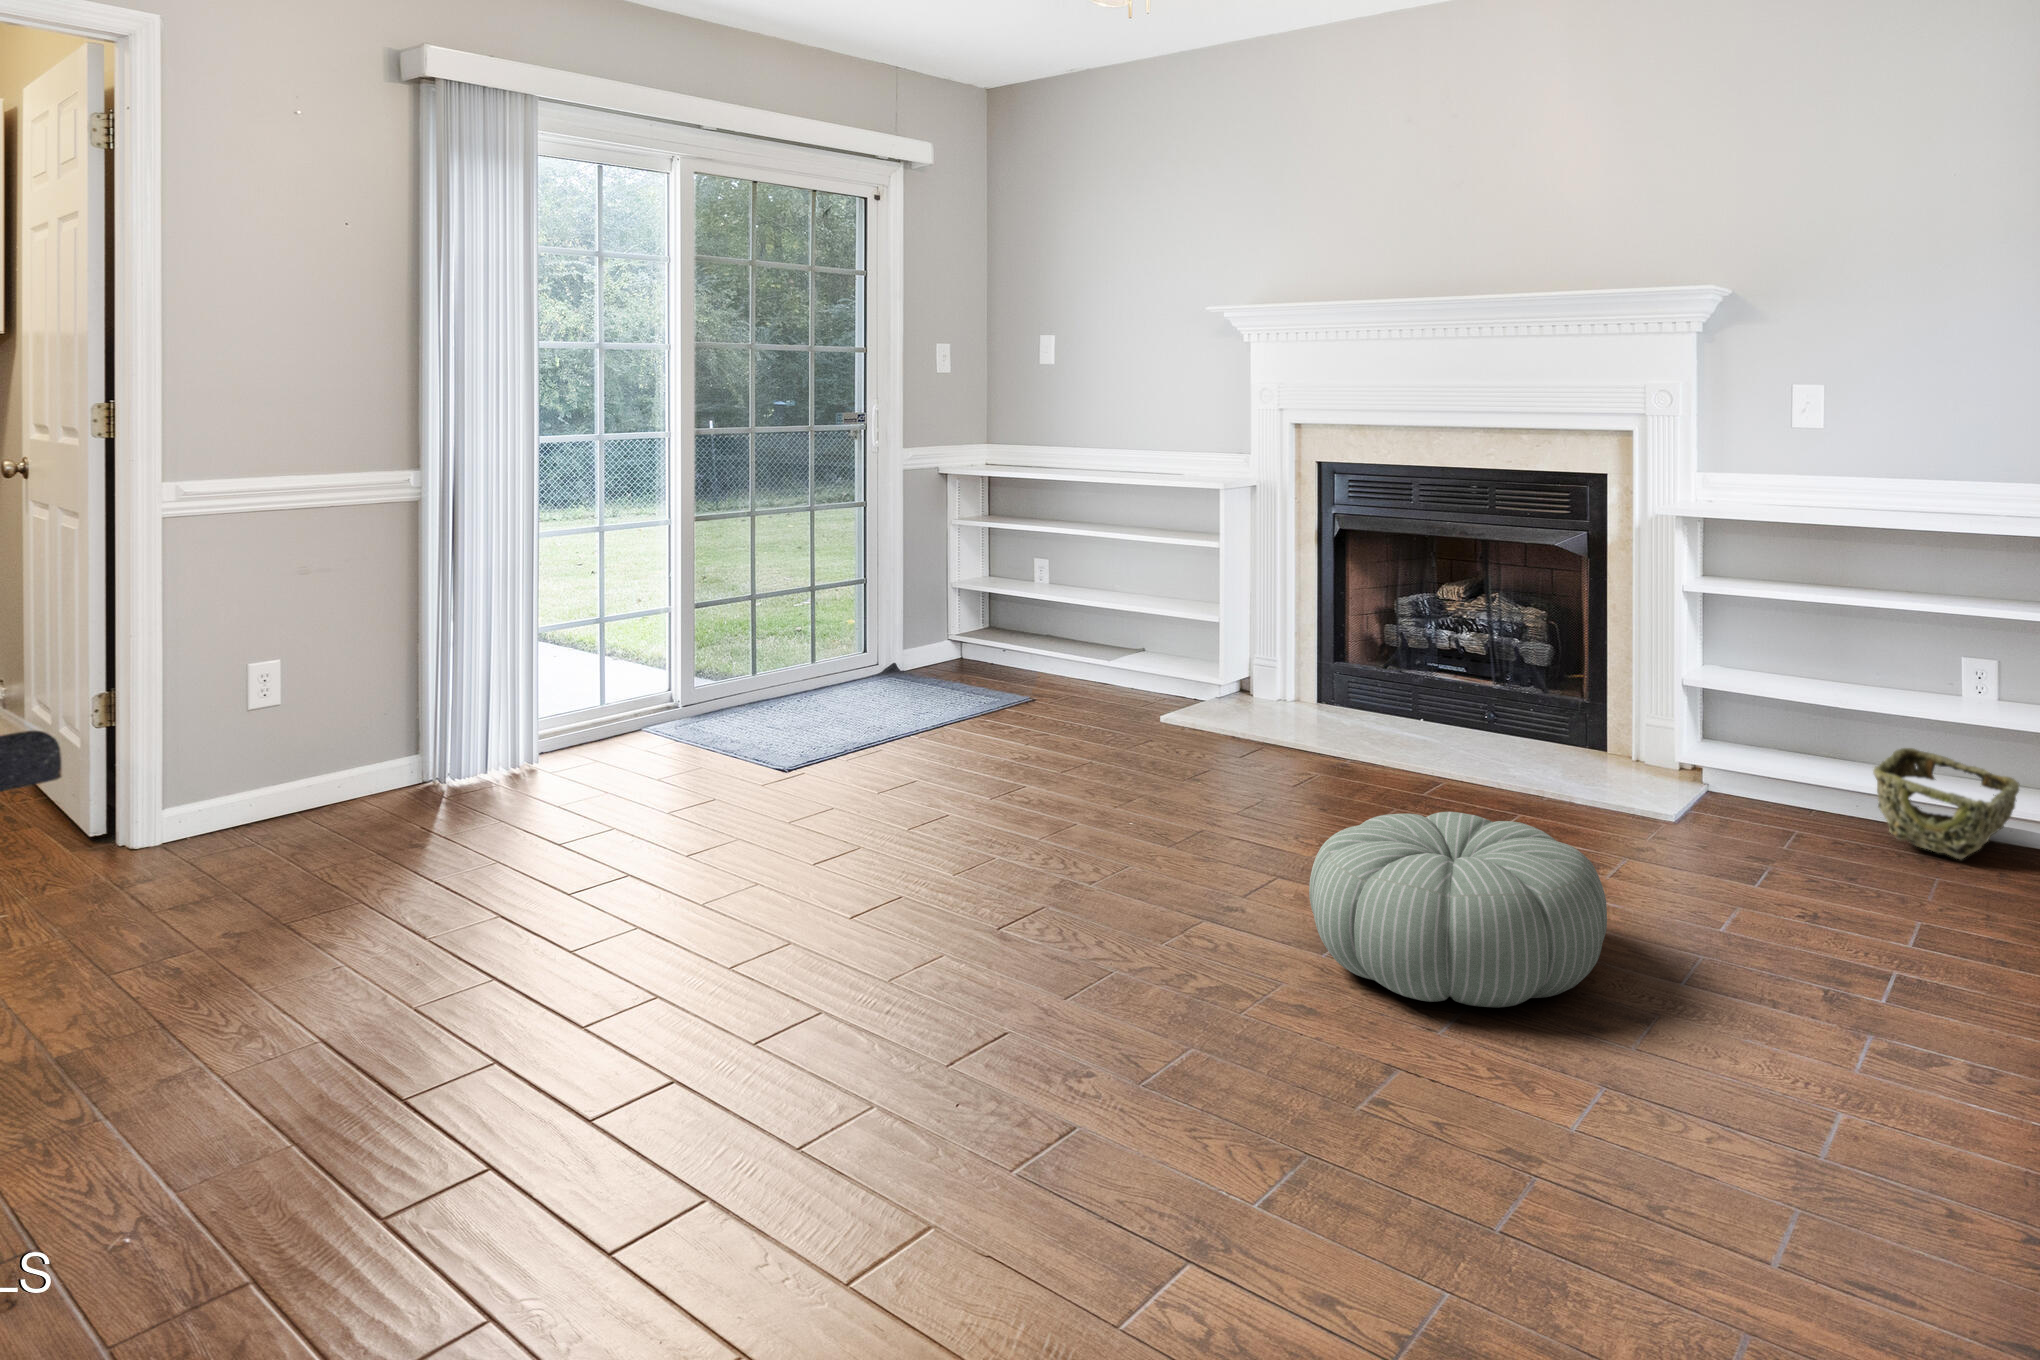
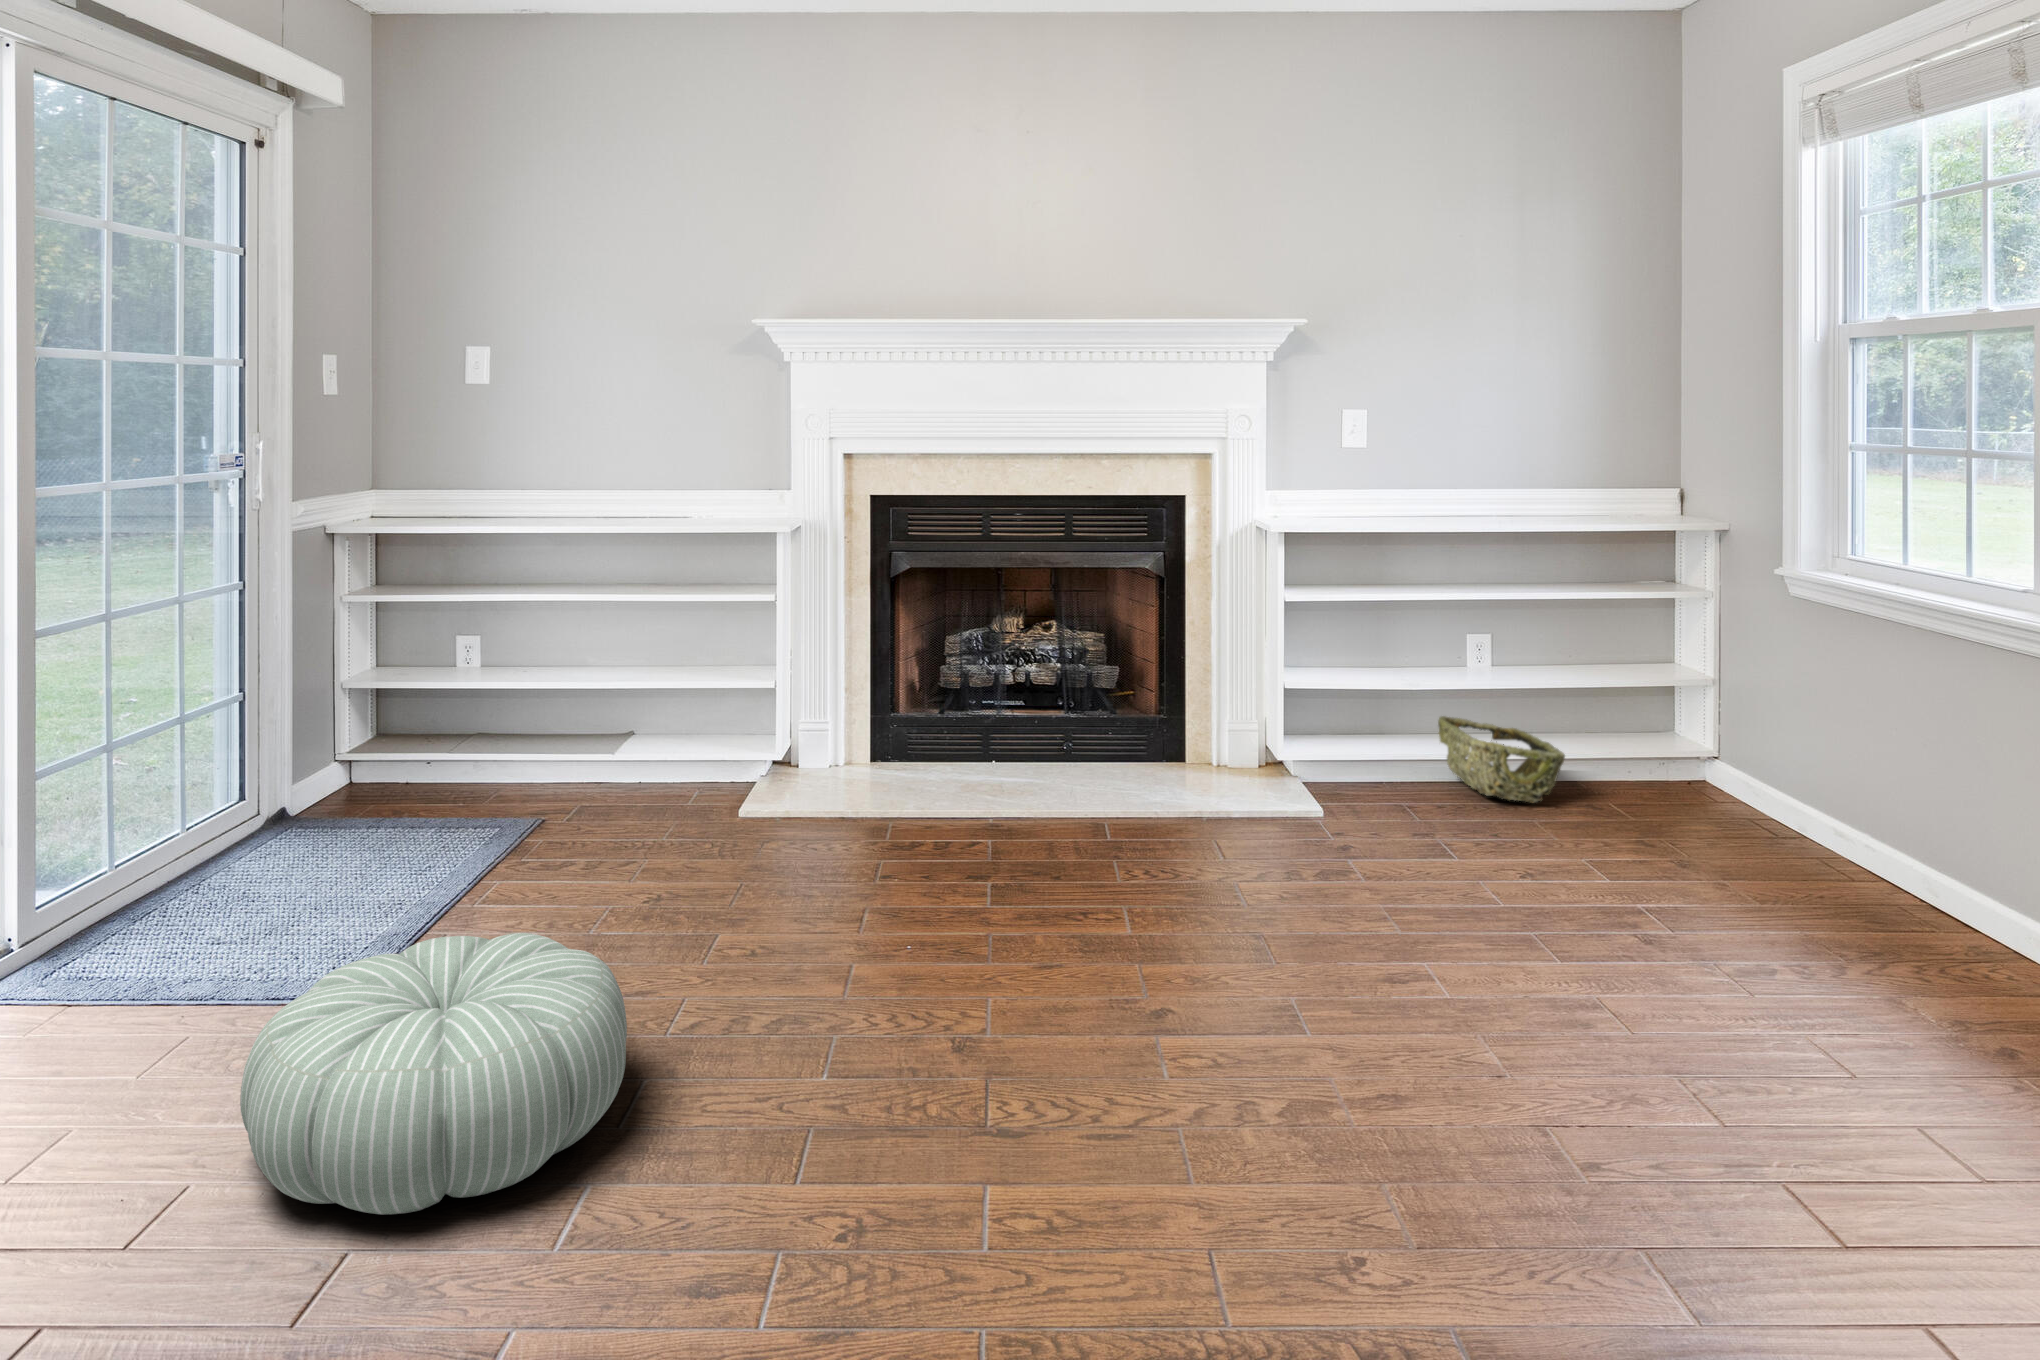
pouf: present [1309,812,1607,1008] -> present [240,933,627,1215]

